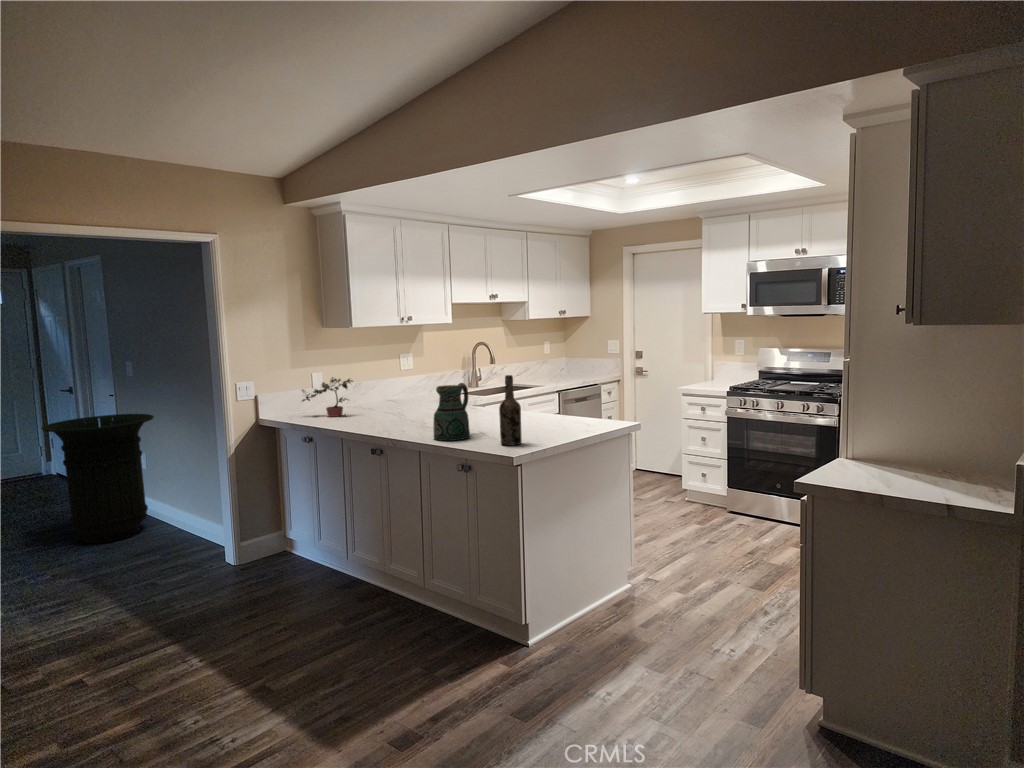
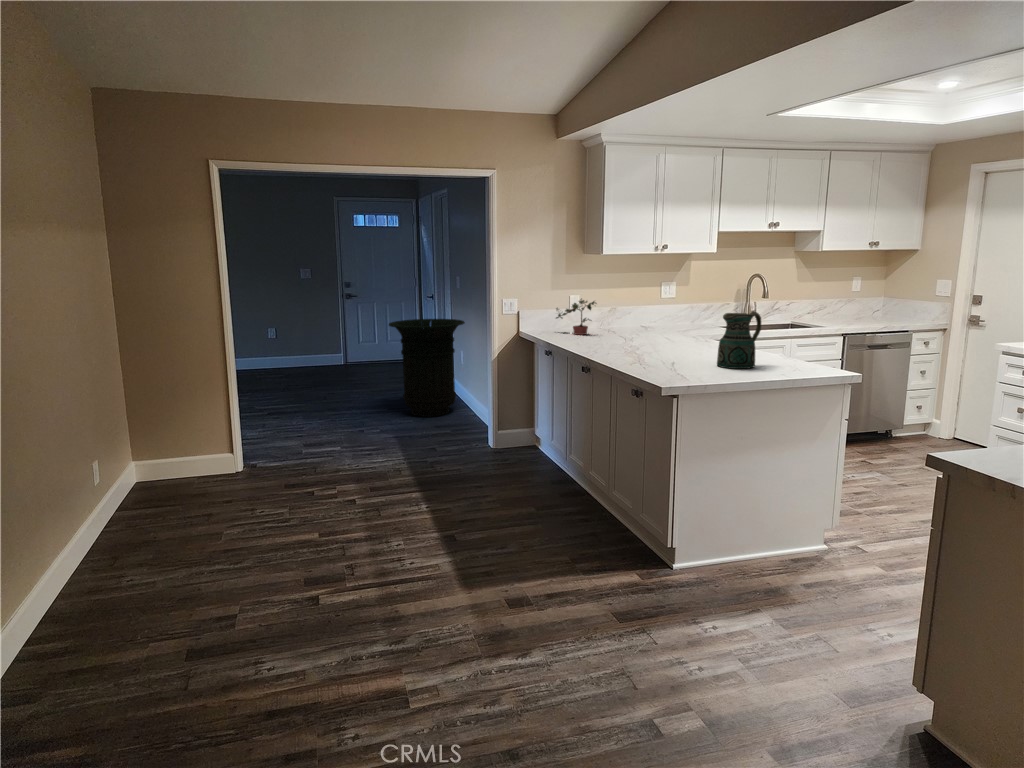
wine bottle: present [499,375,522,446] -> none [668,304,691,374]
ceramic pitcher: present [433,383,470,441] -> present [717,312,761,369]

